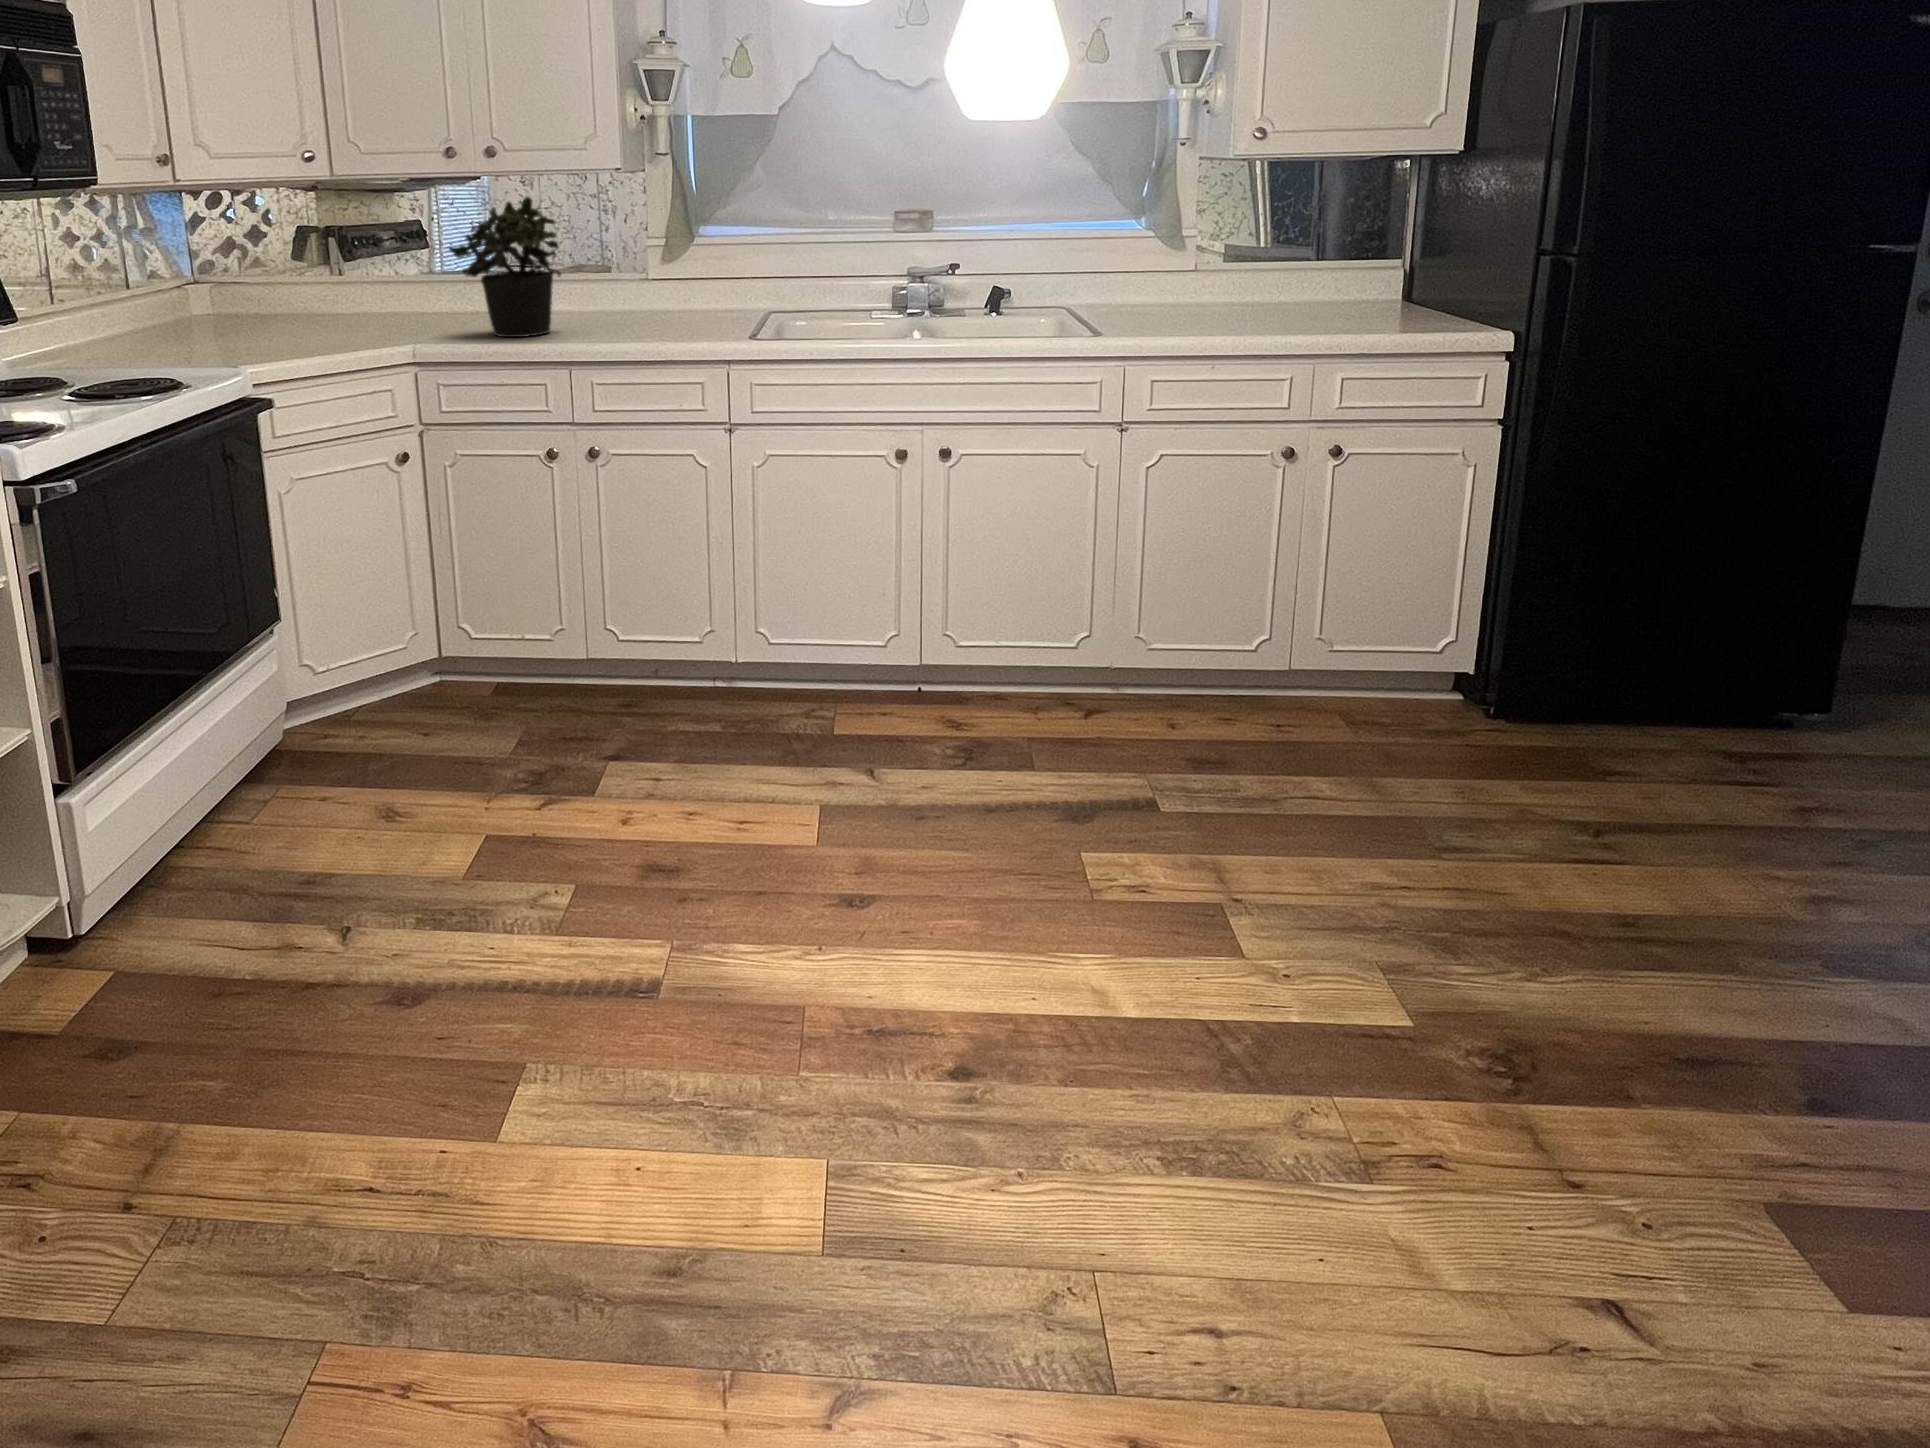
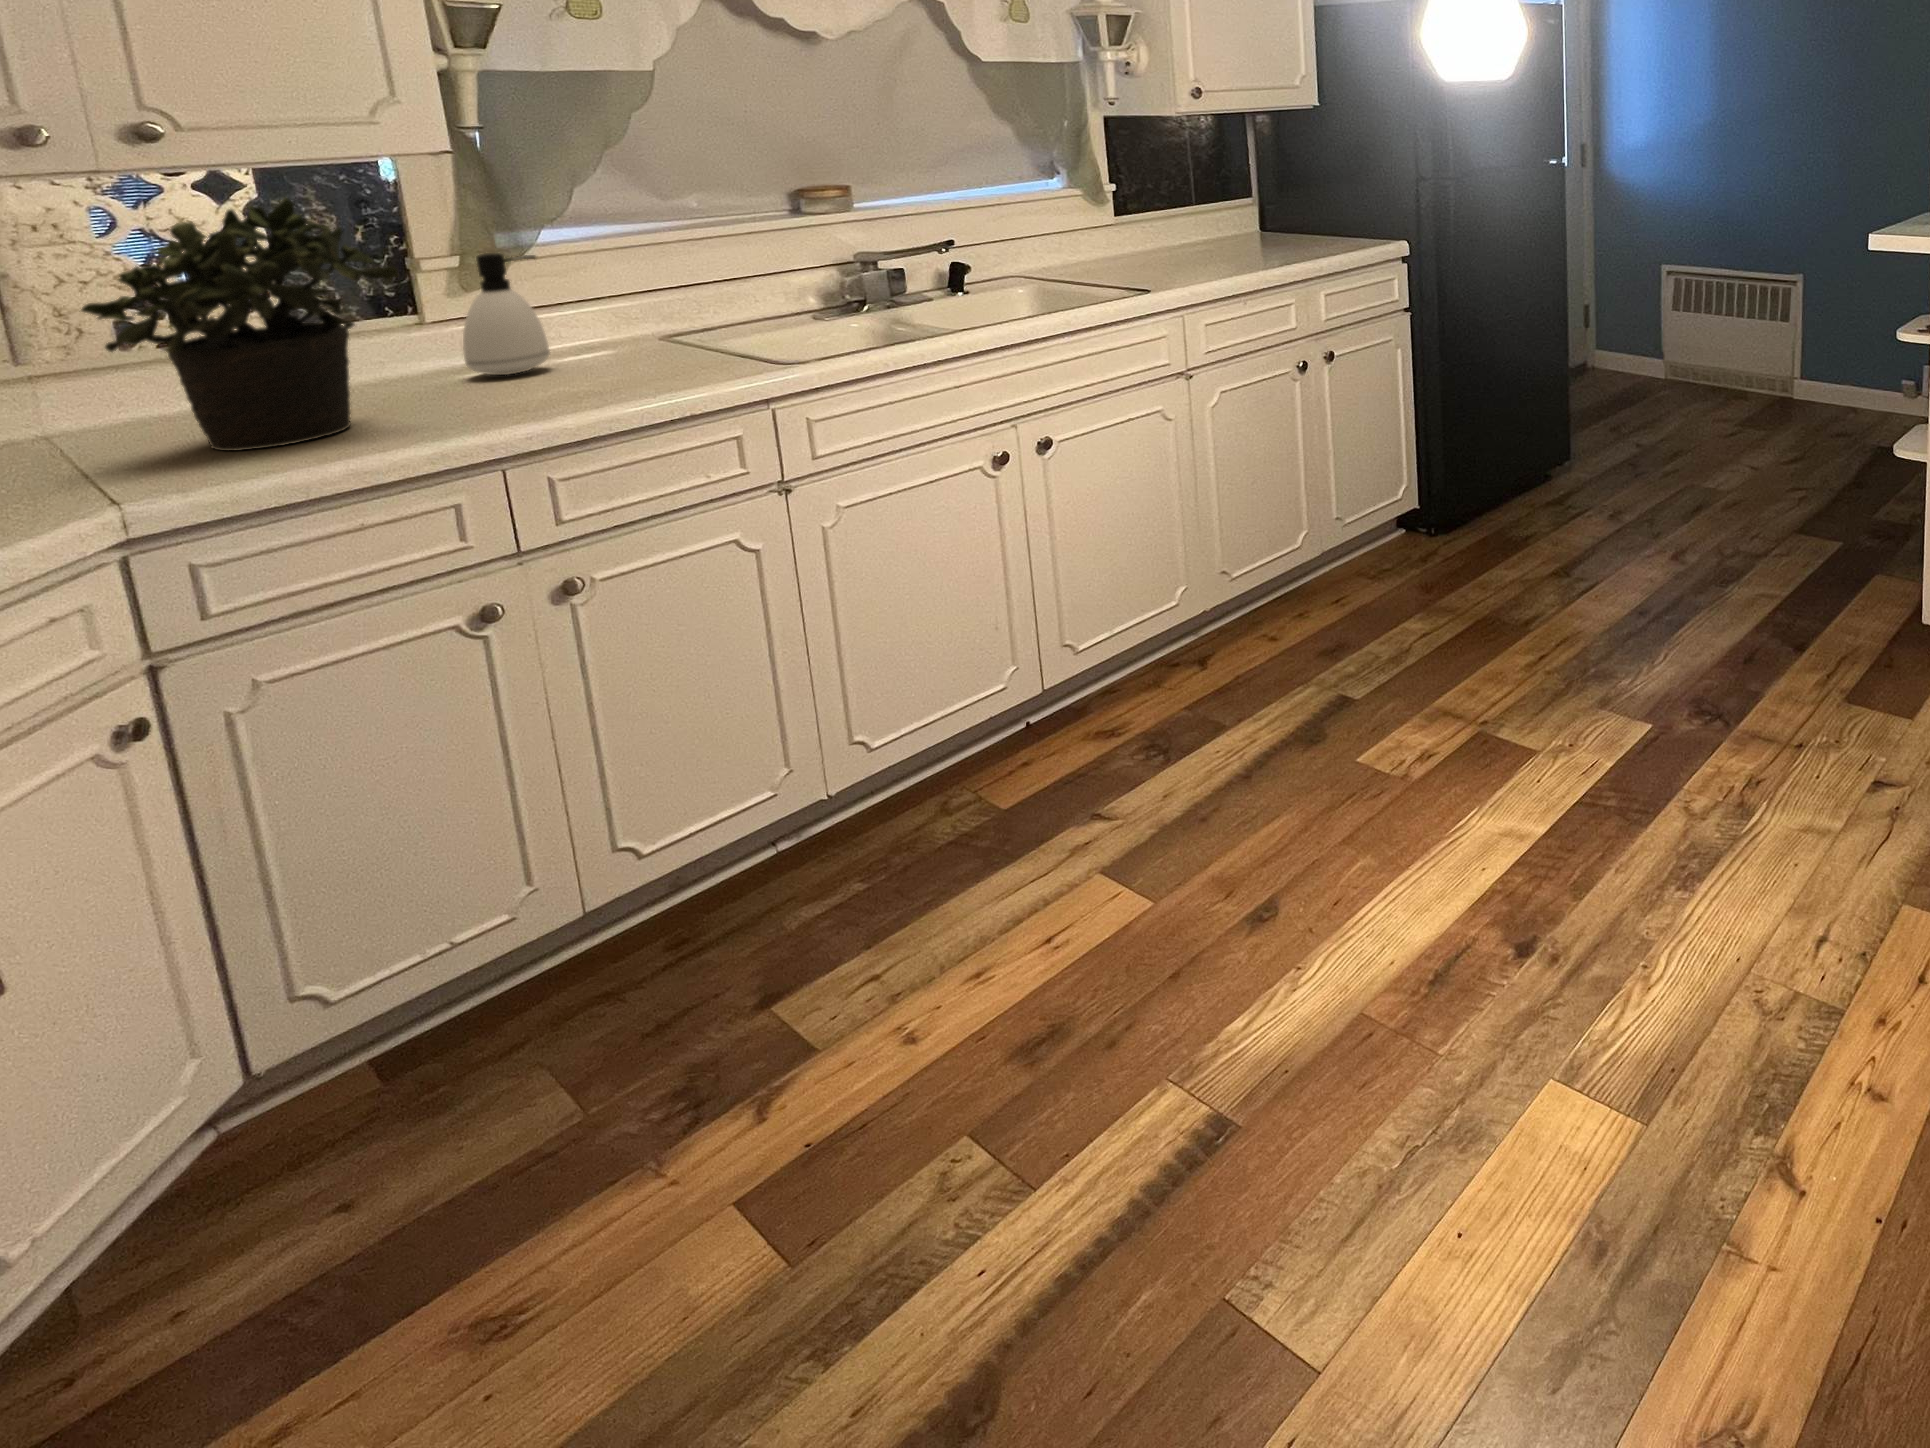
soap dispenser: none [642,240,685,321] -> present [463,253,550,375]

